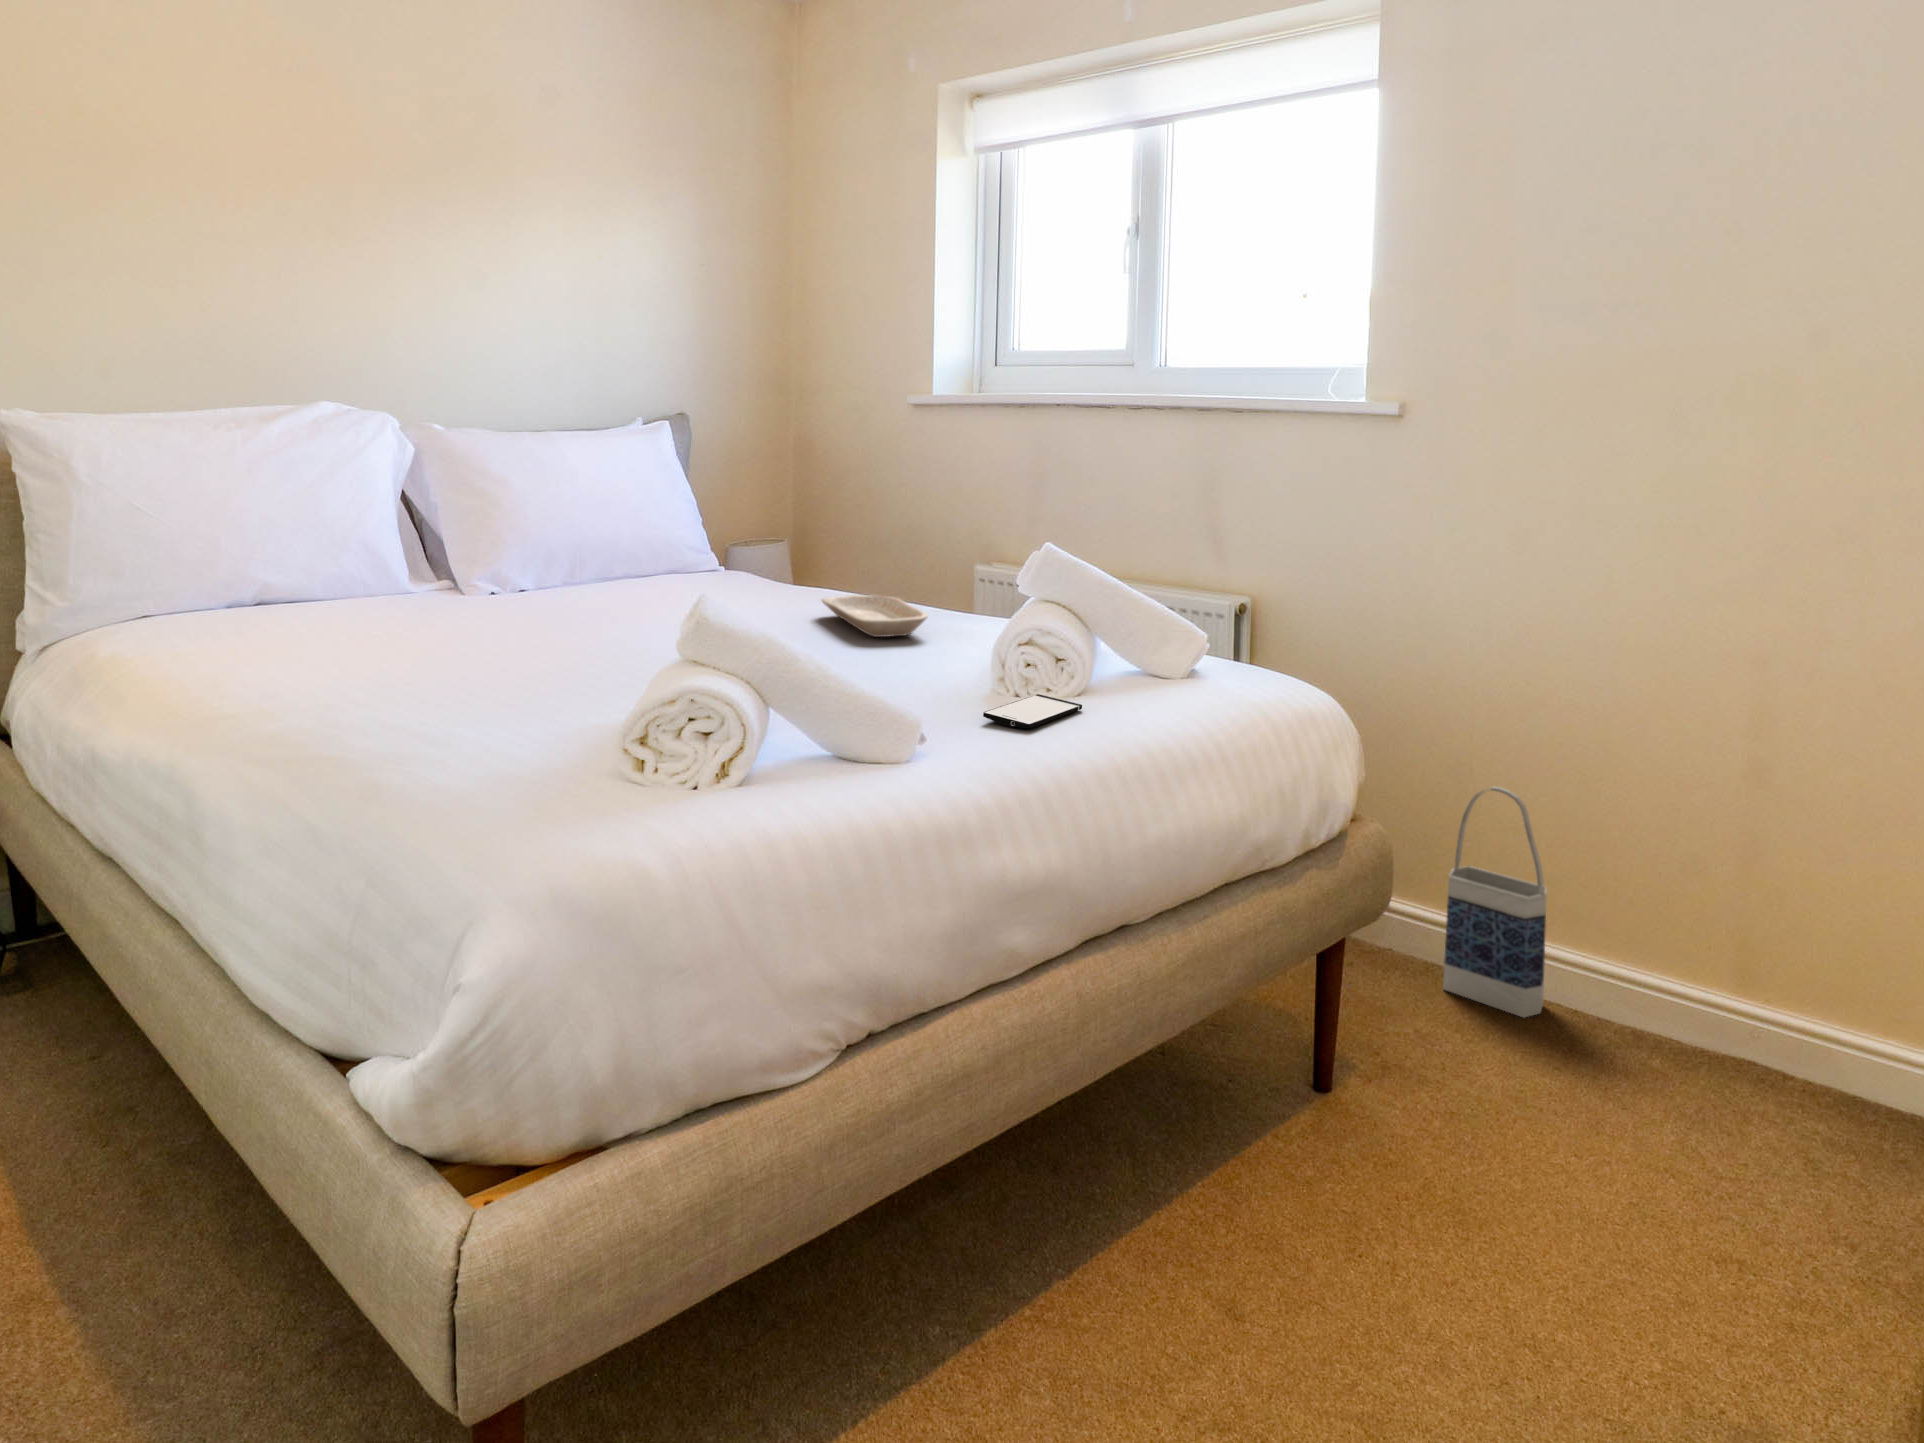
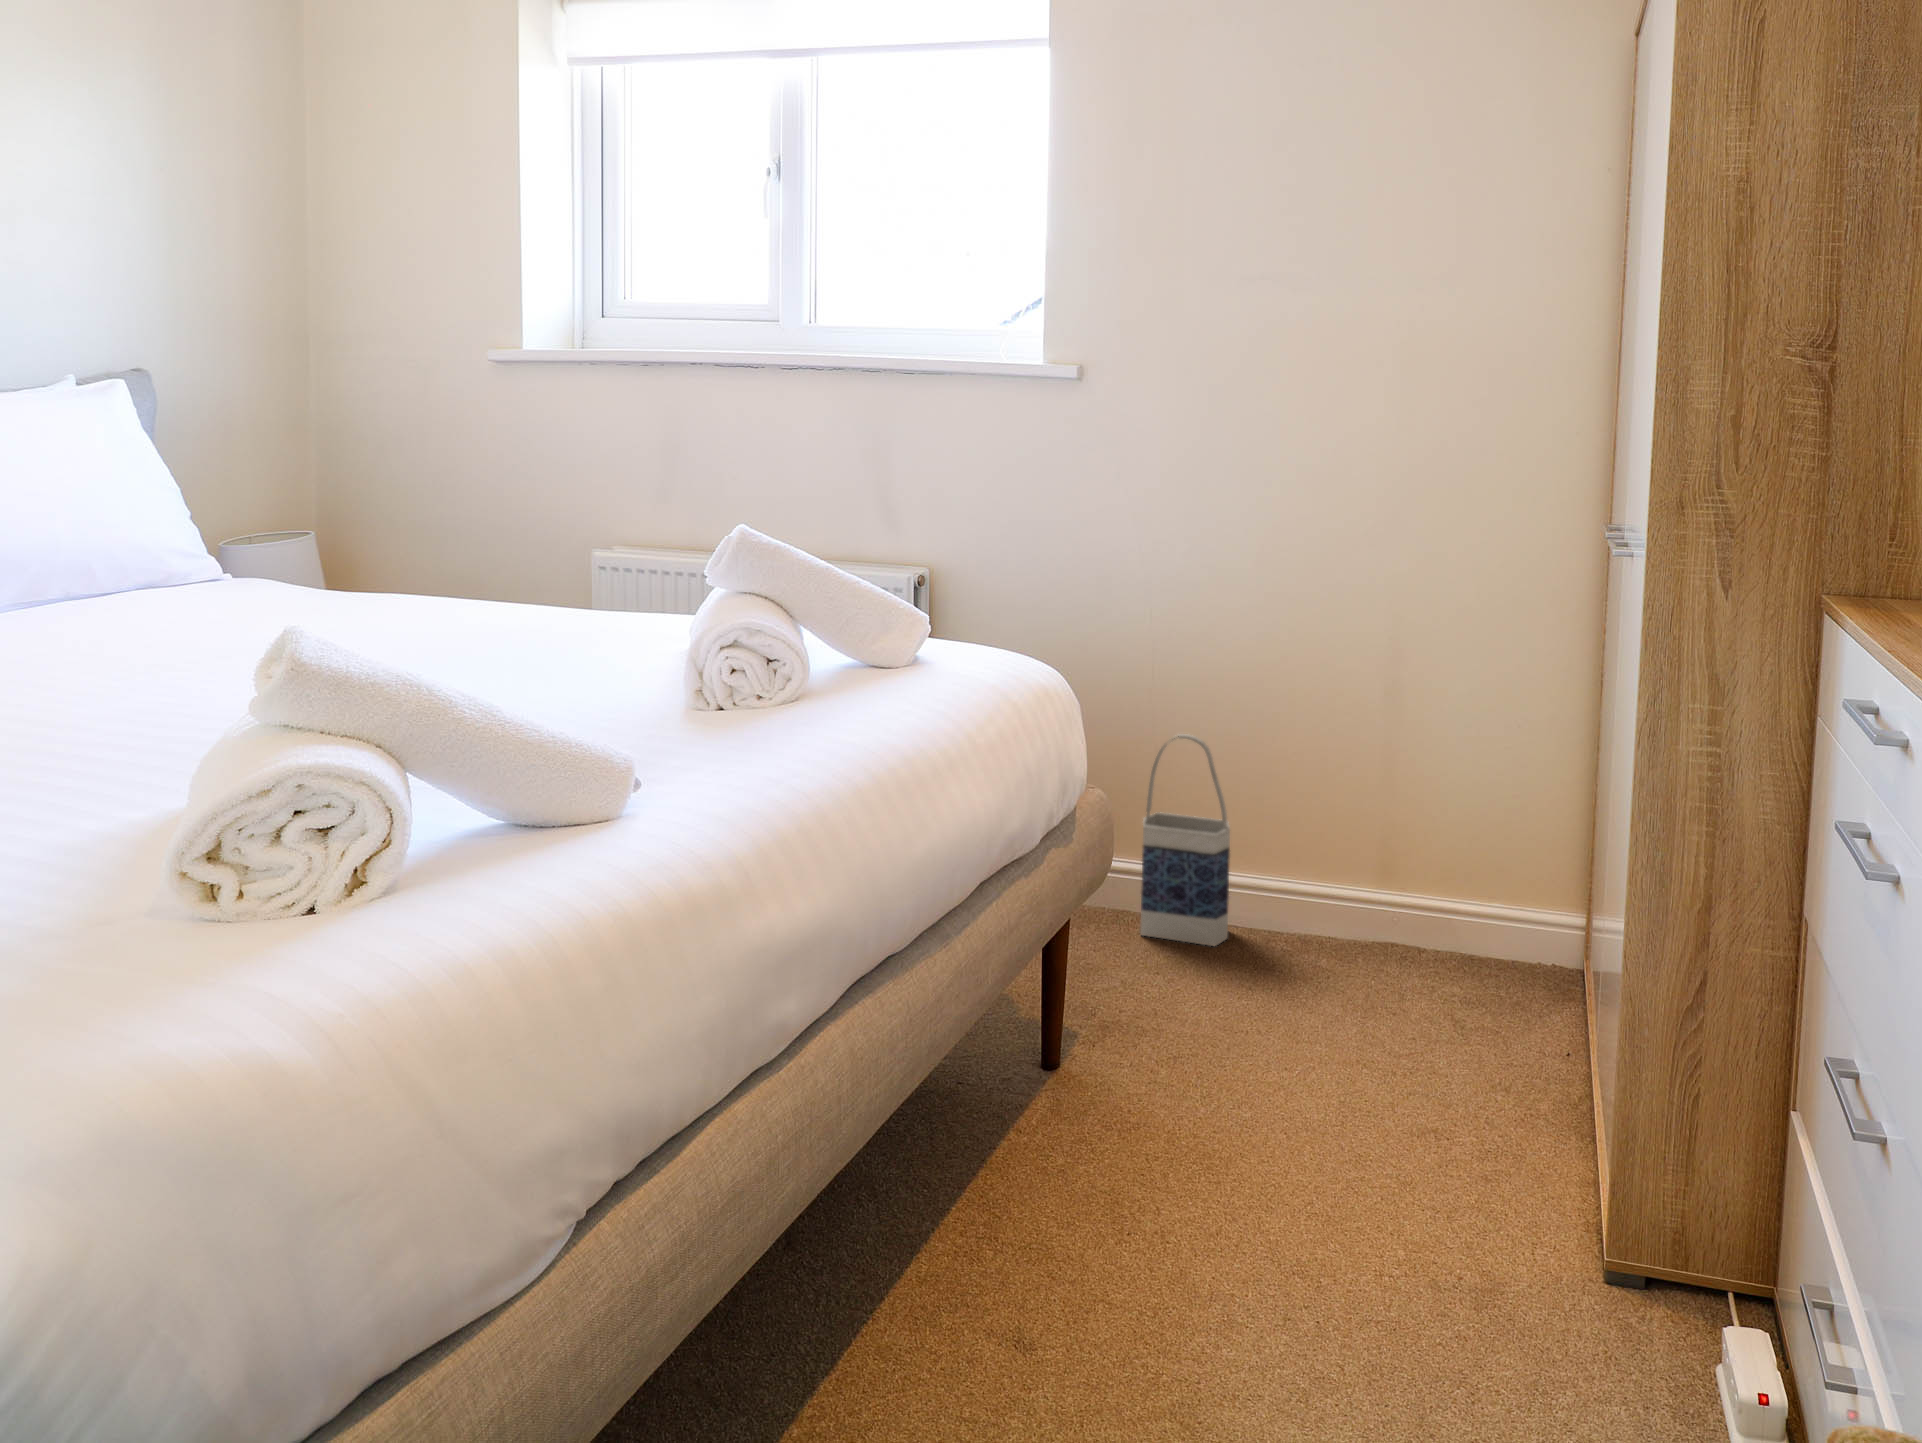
tray: present [822,595,928,637] -> none [401,600,568,654]
smartphone: present [983,694,1082,728] -> none [696,706,810,751]

